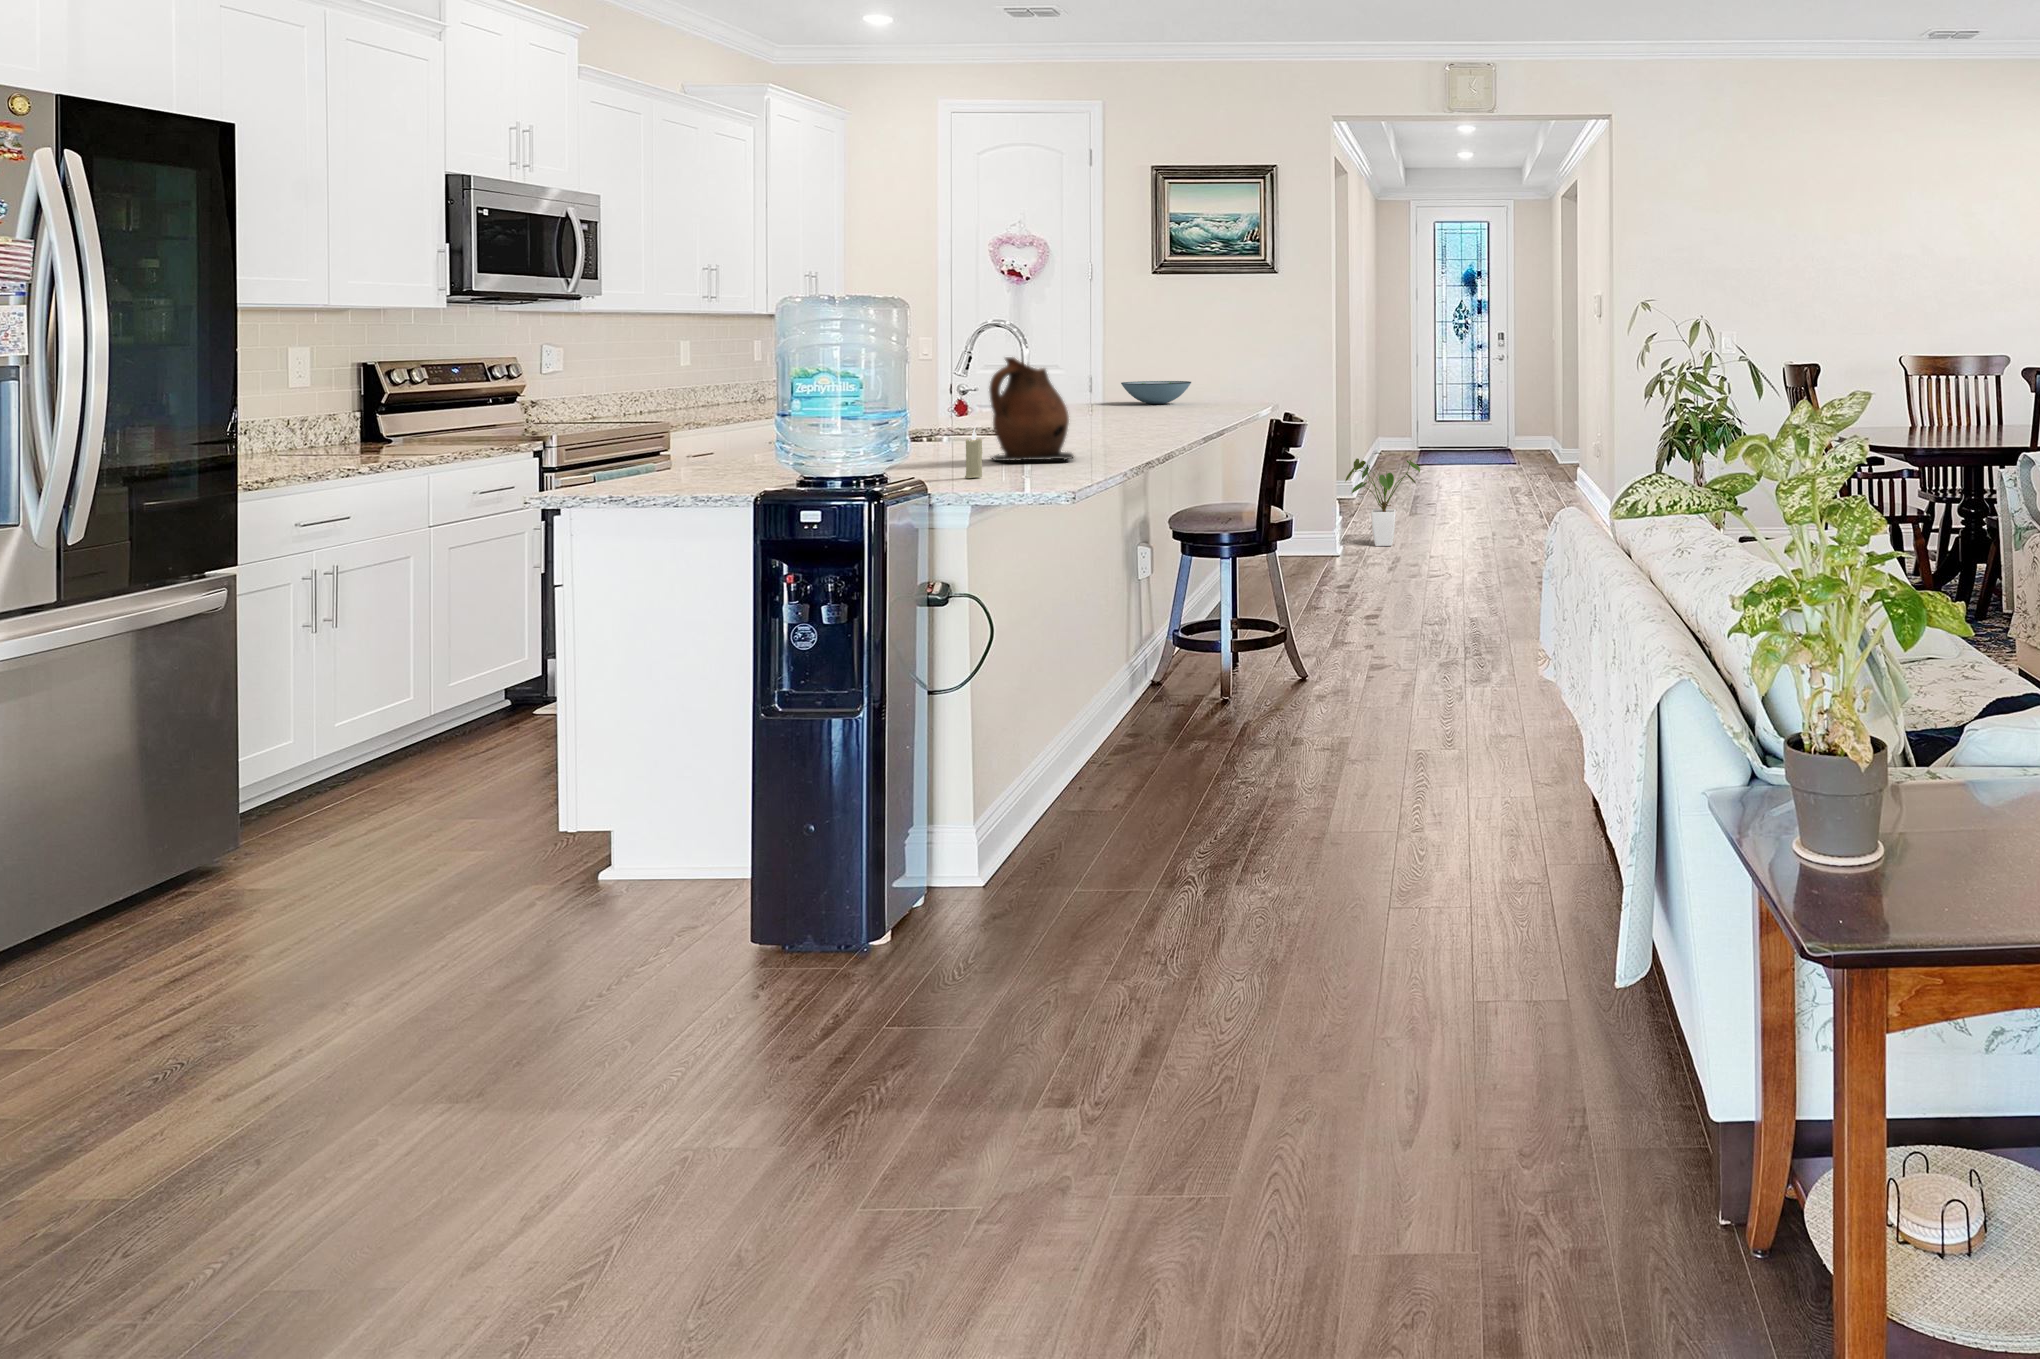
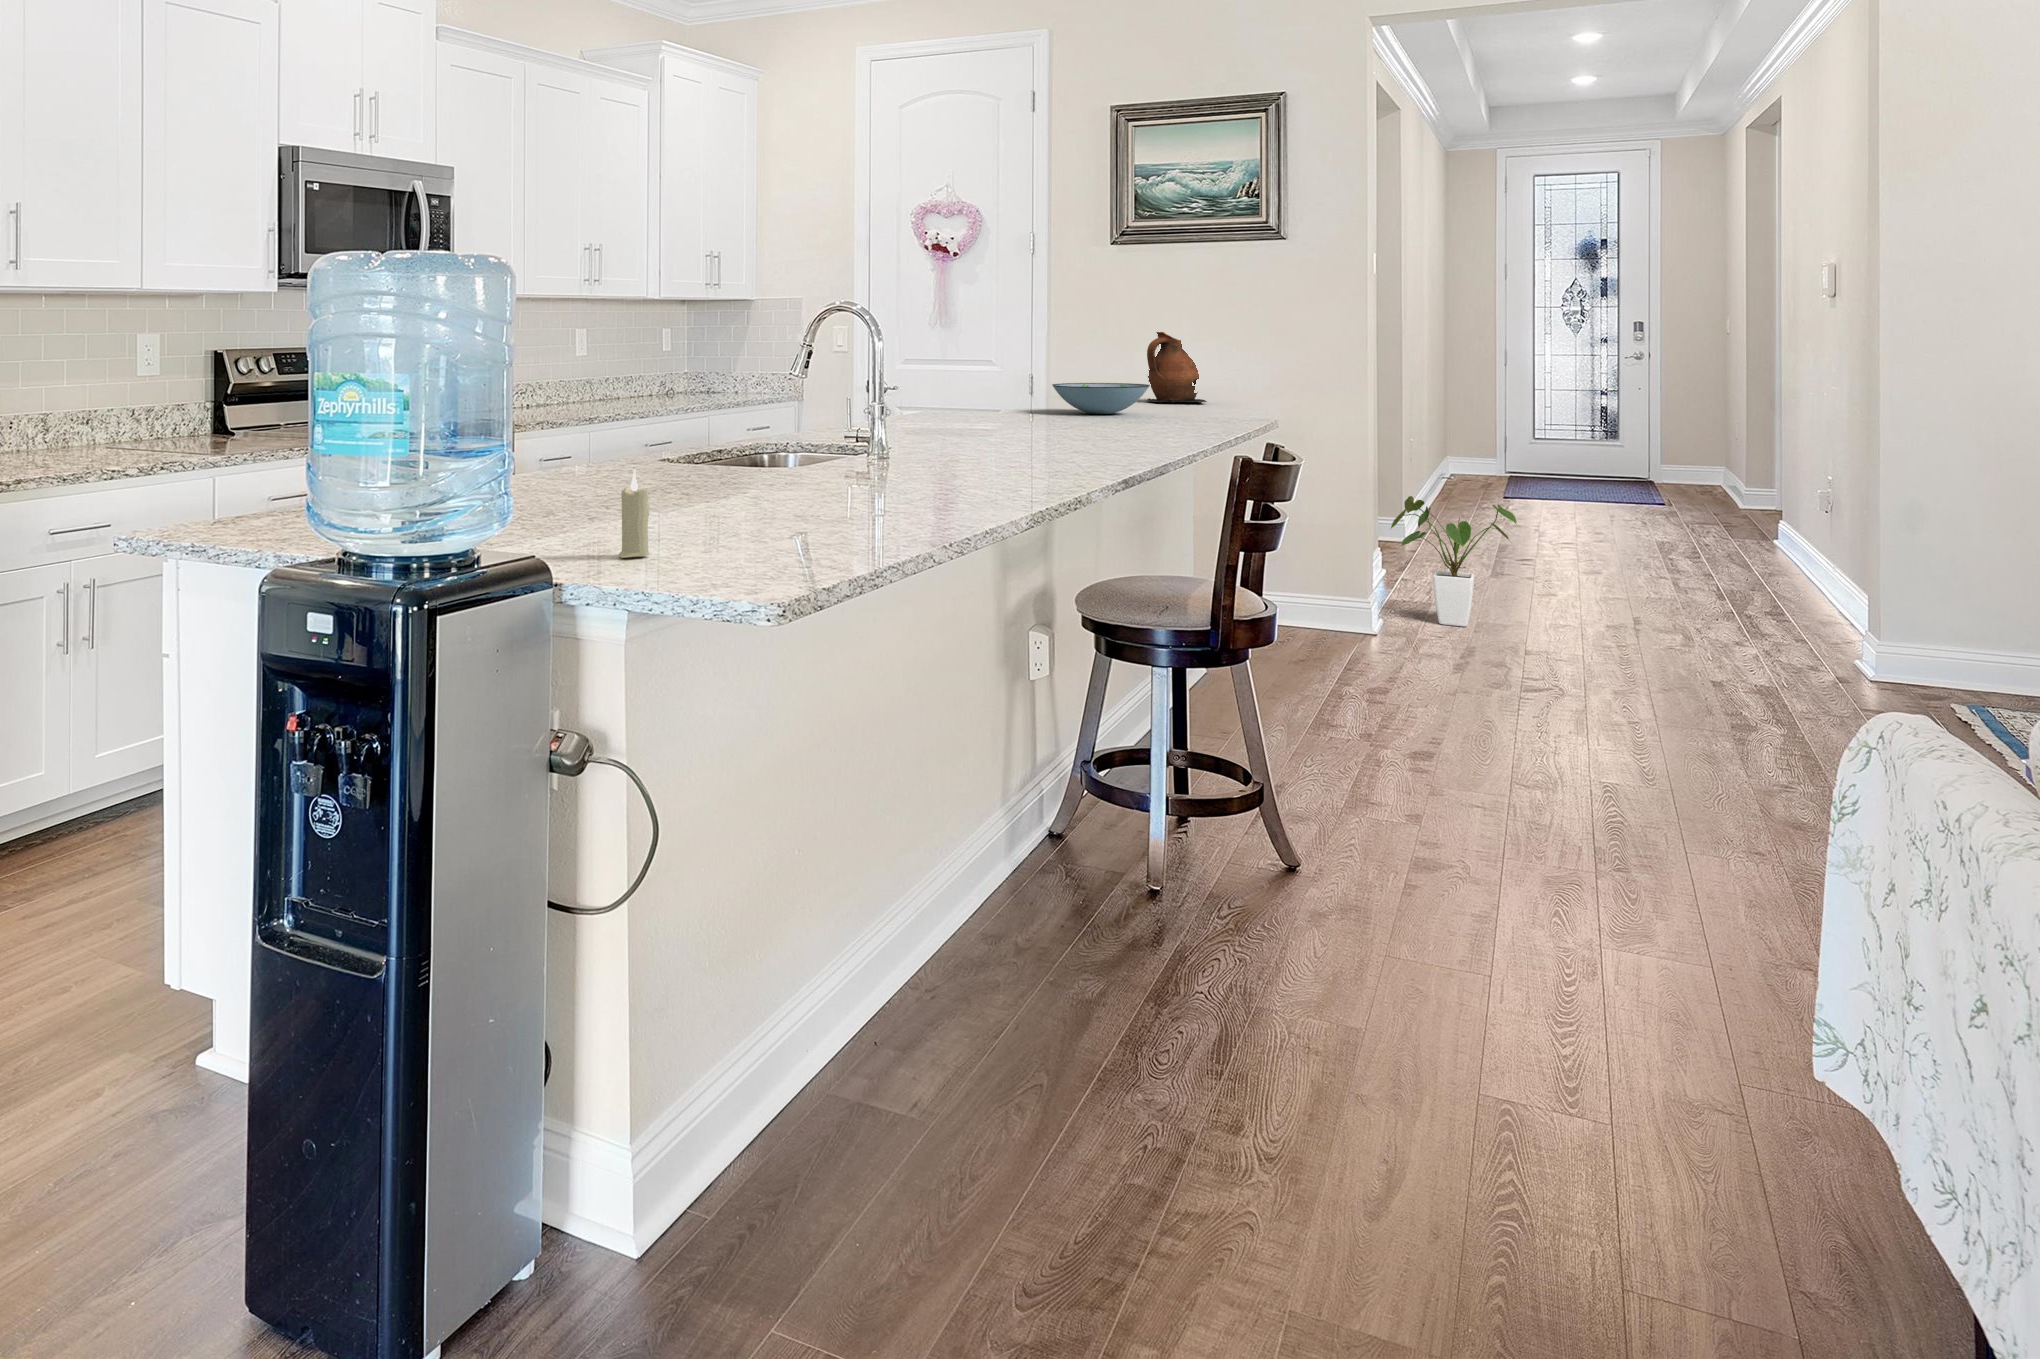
ceramic pitcher: present [989,357,1074,461] -> present [1147,332,1207,403]

